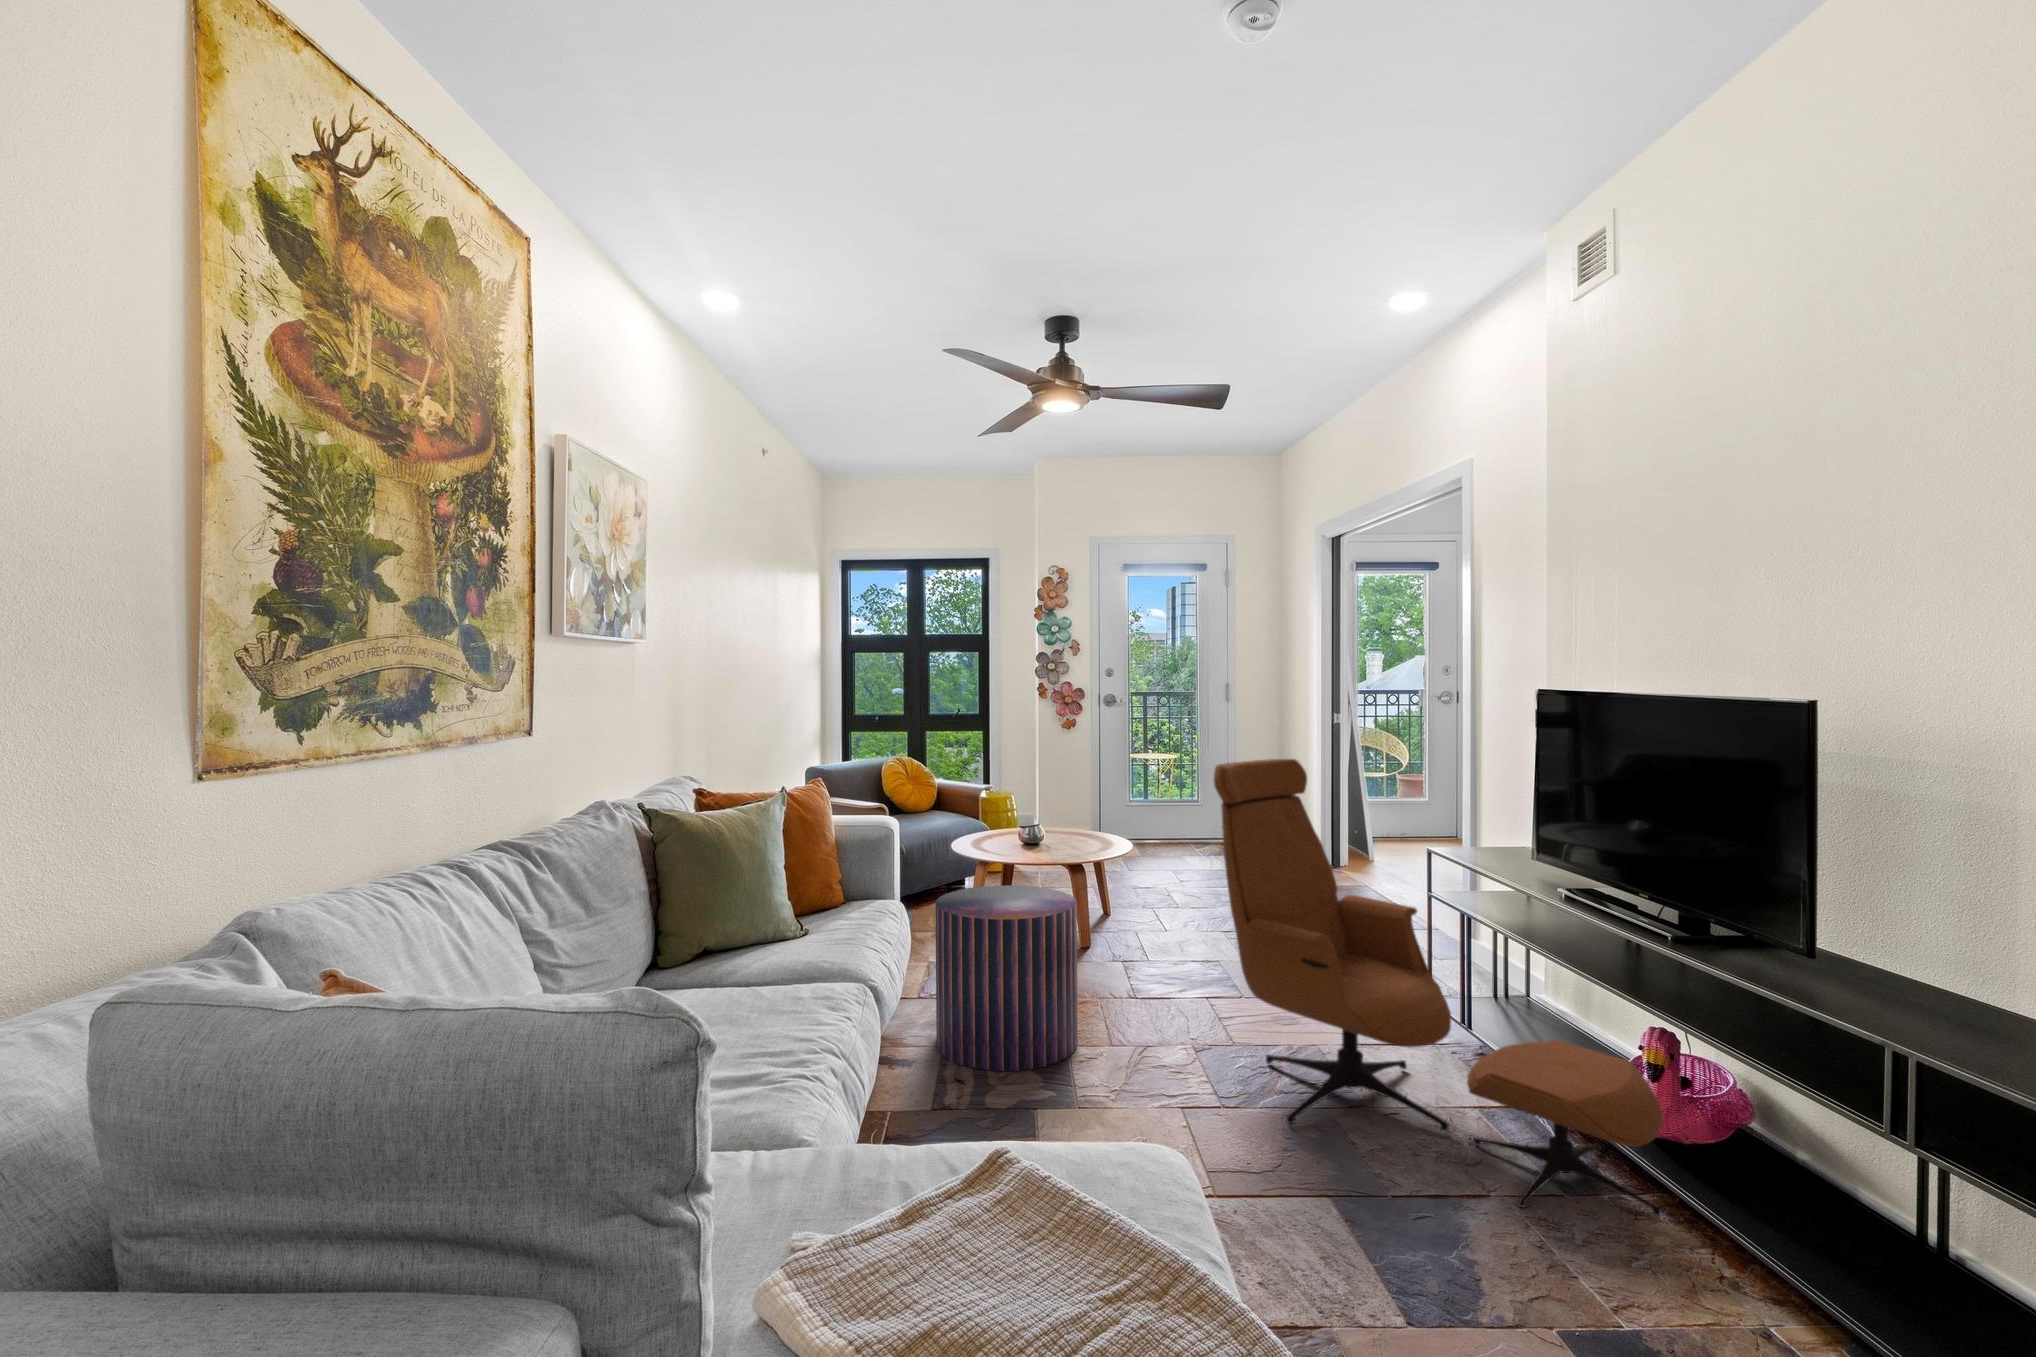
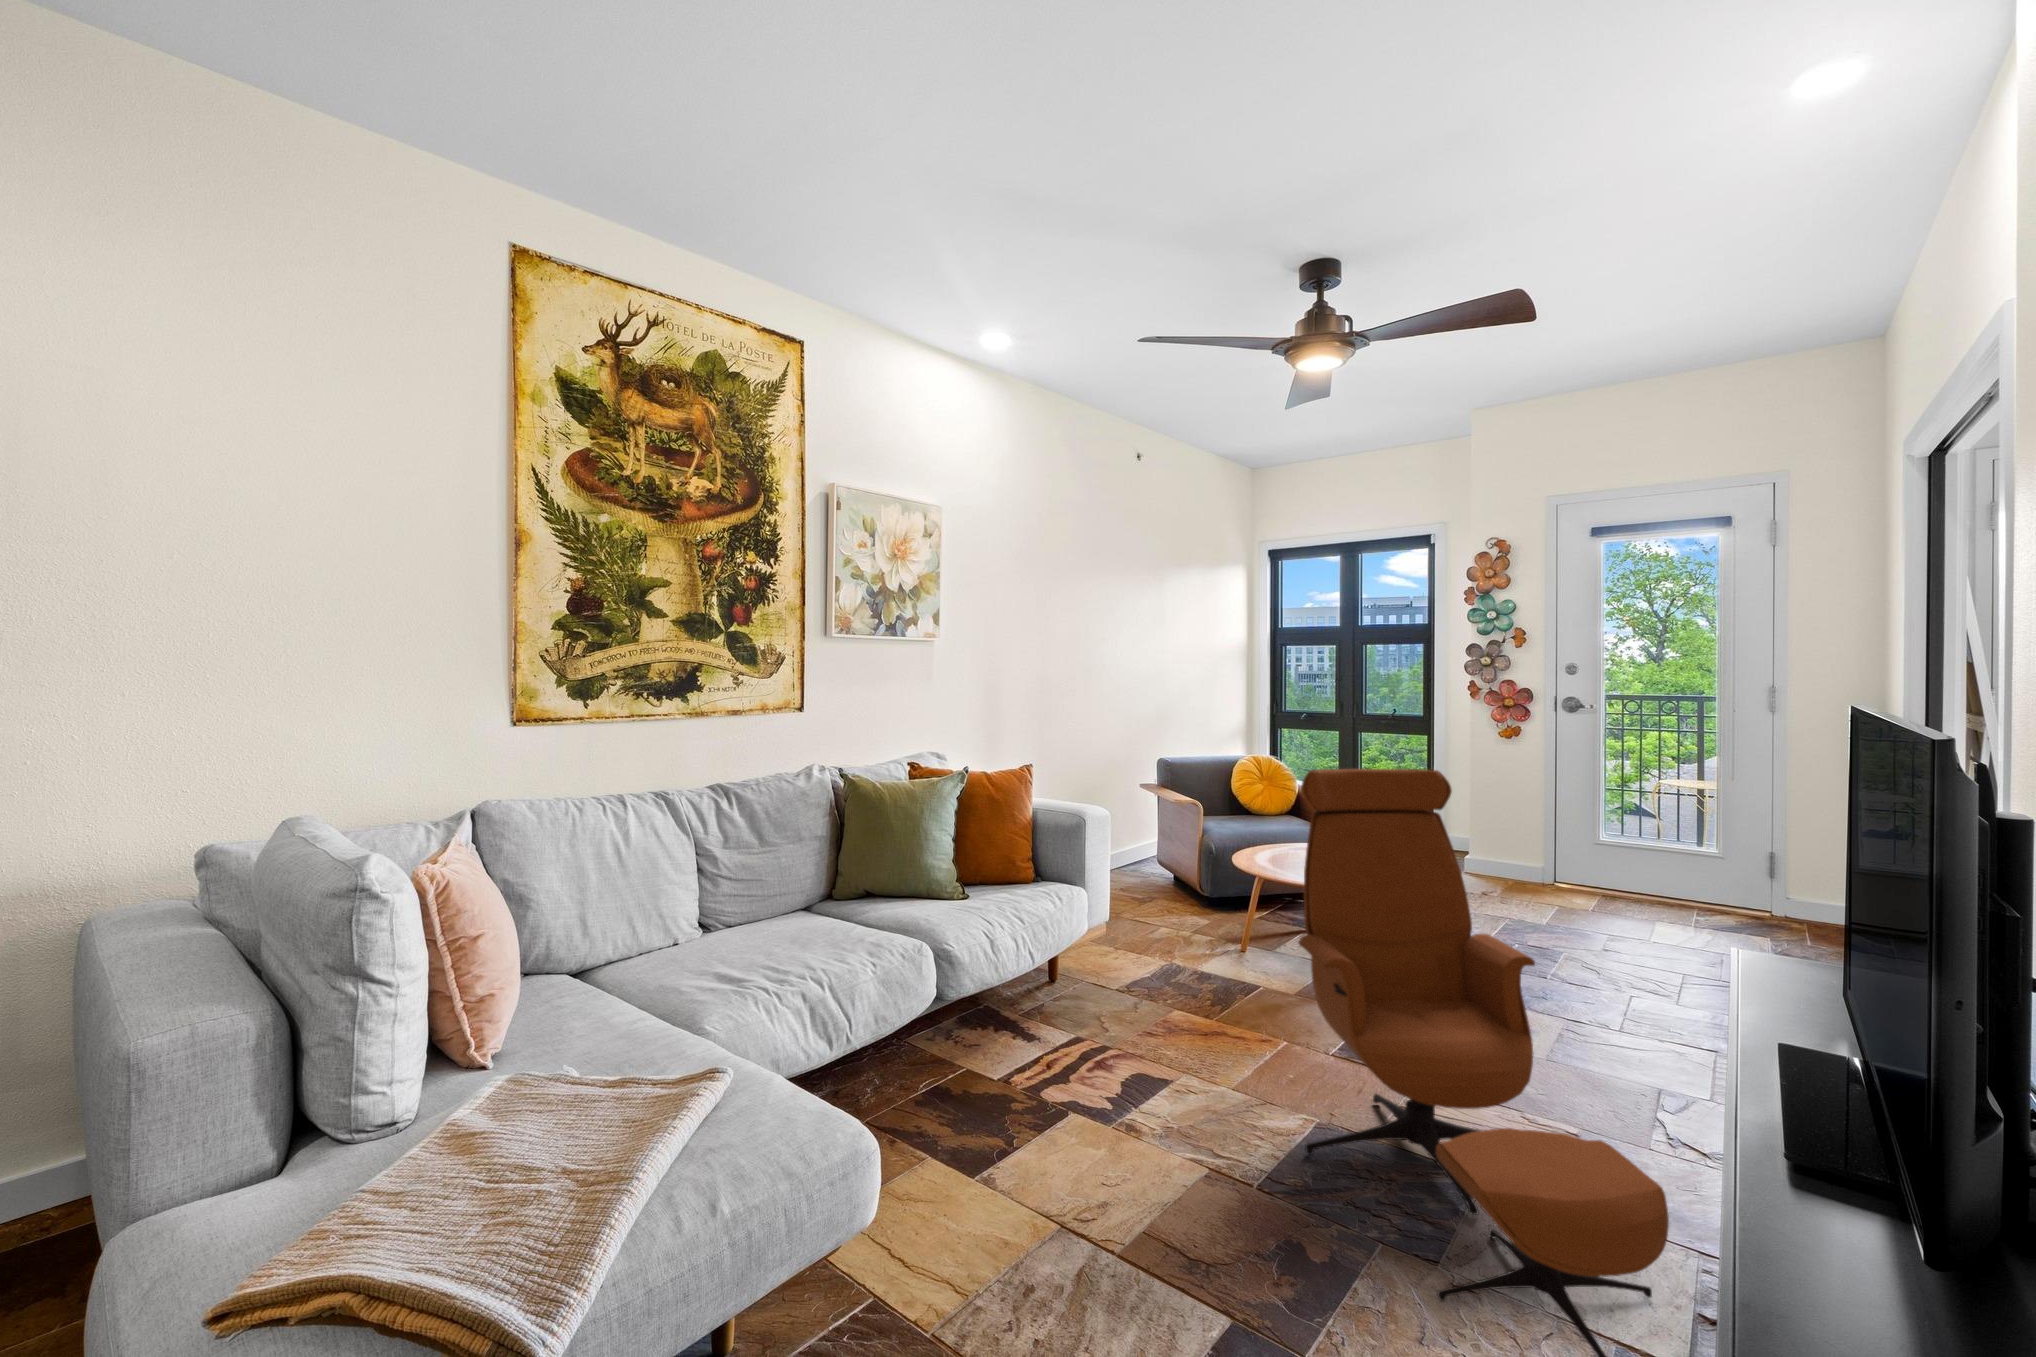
pouf: present [935,885,1078,1071] -> none [1085,873,1221,1047]

